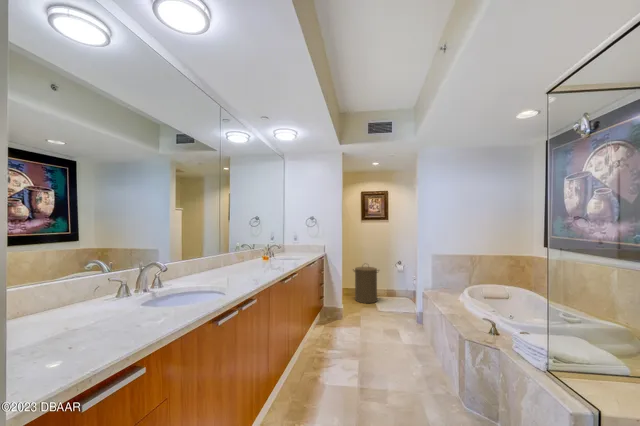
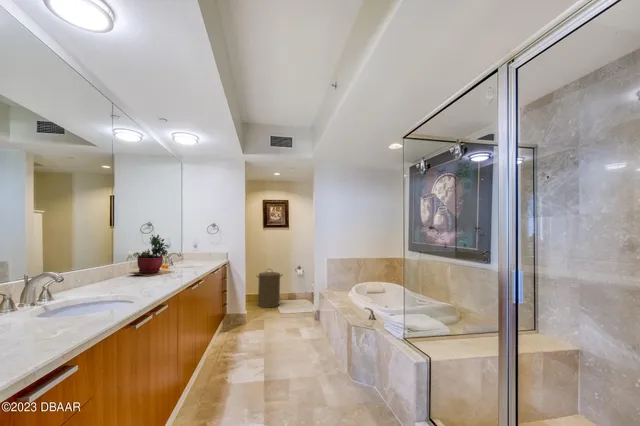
succulent plant: none [233,228,273,267] -> present [131,235,173,276]

